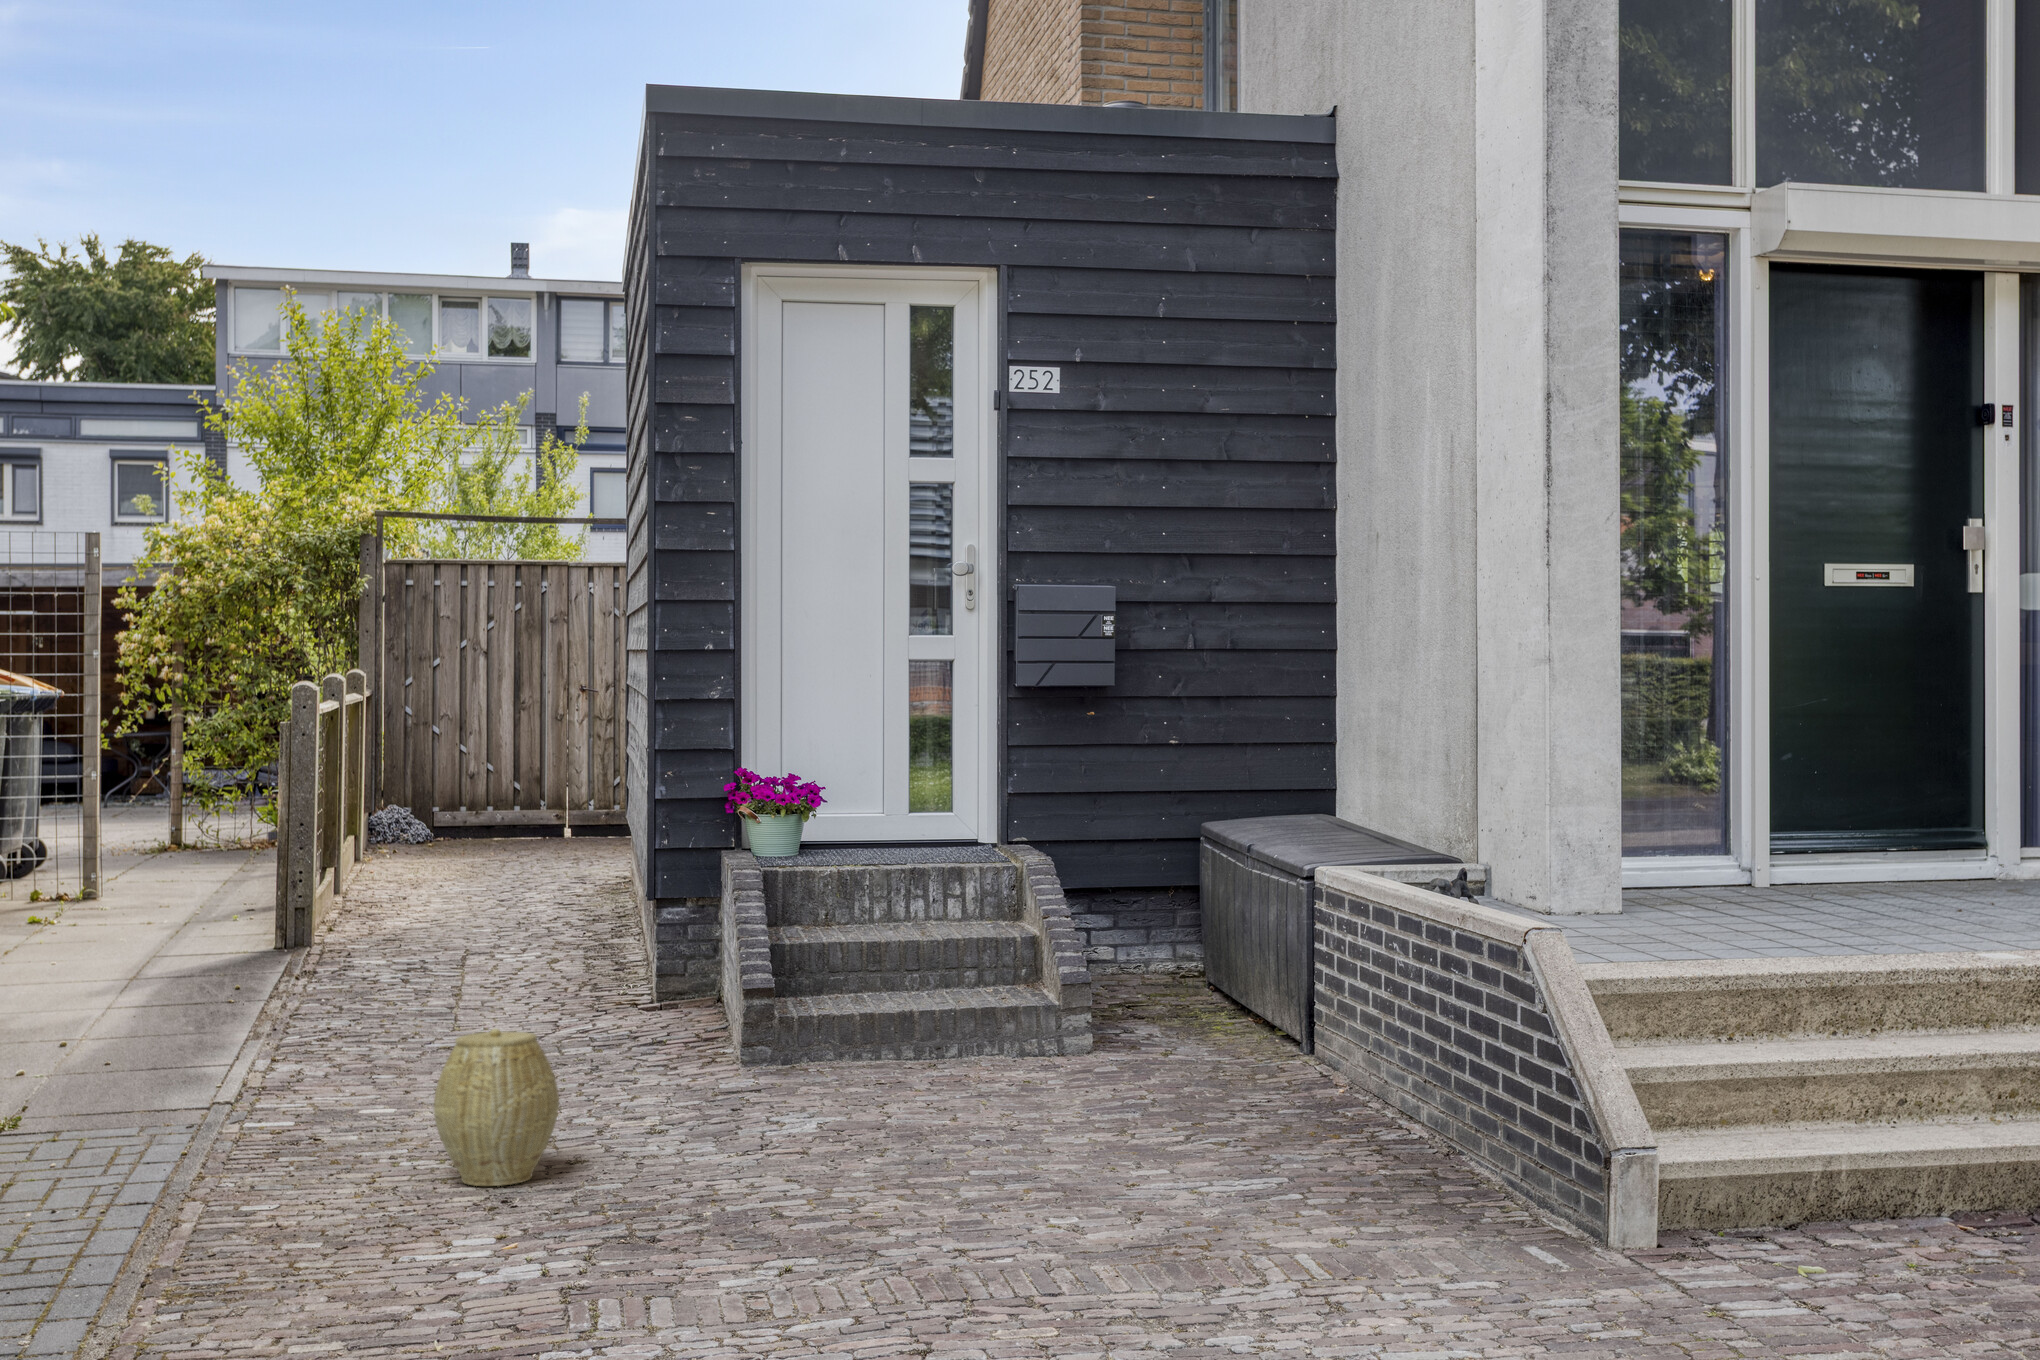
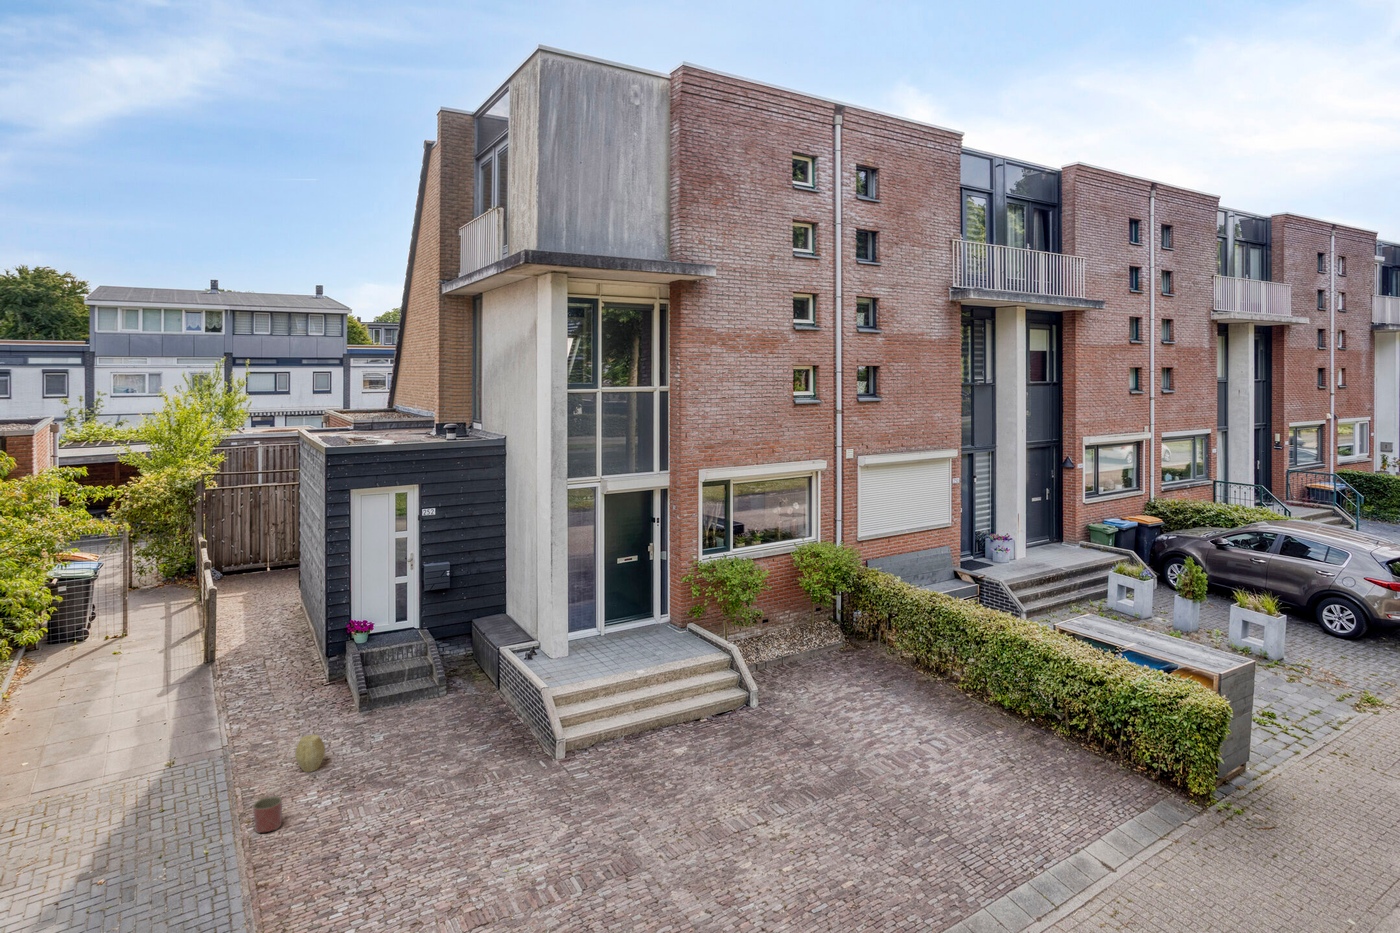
planter: none [176,1177,305,1326] -> present [253,796,282,833]

